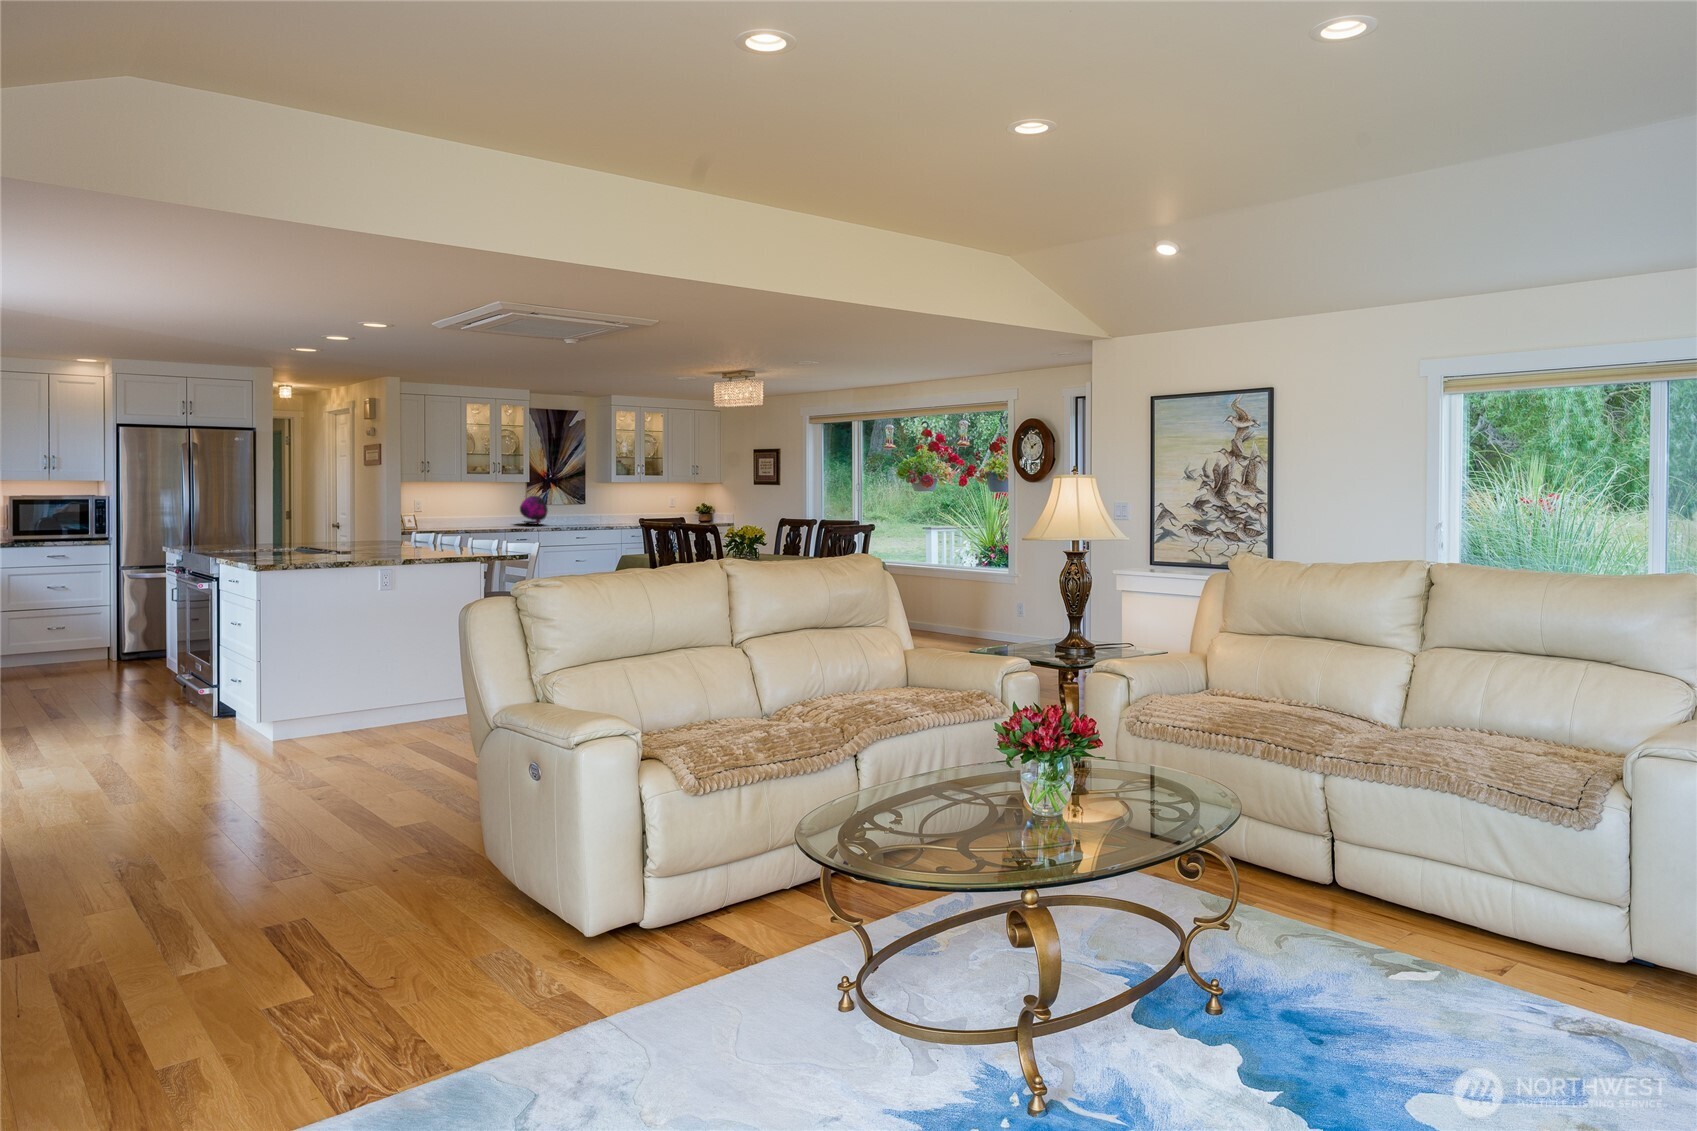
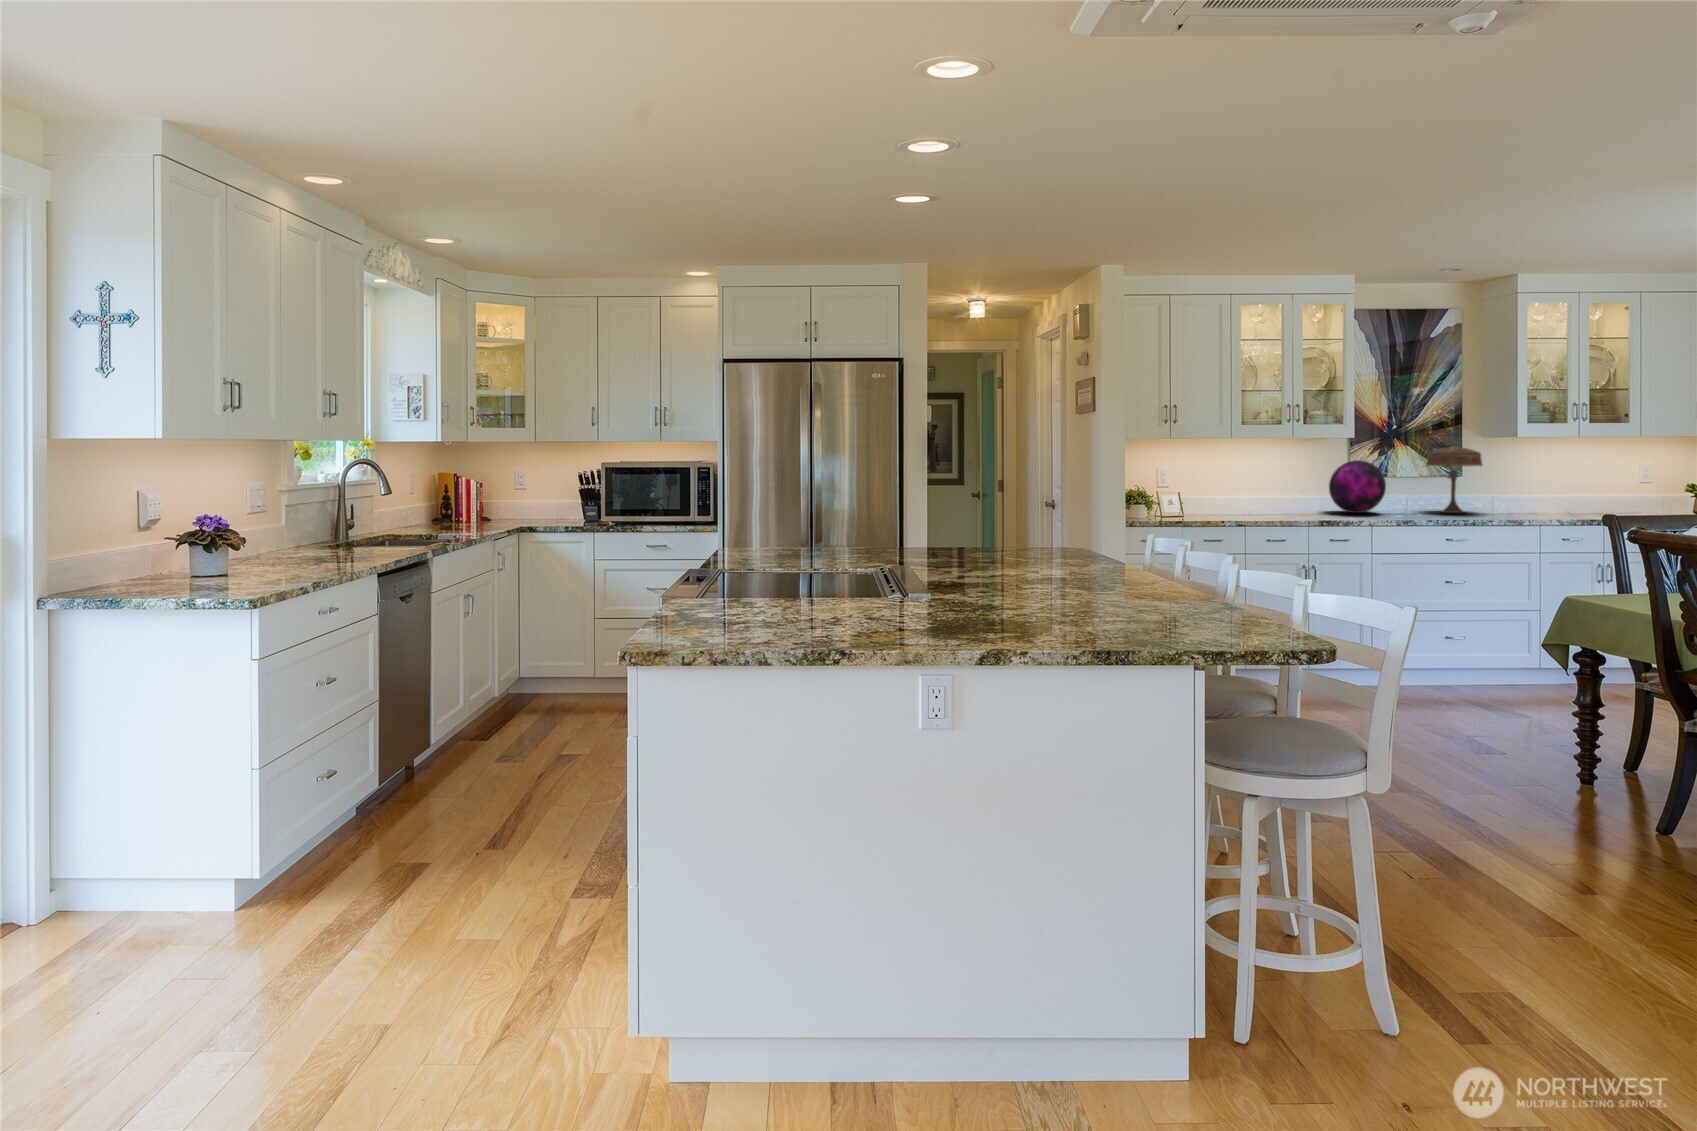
table lamp: none [568,485,597,524] -> present [1427,442,1483,513]

